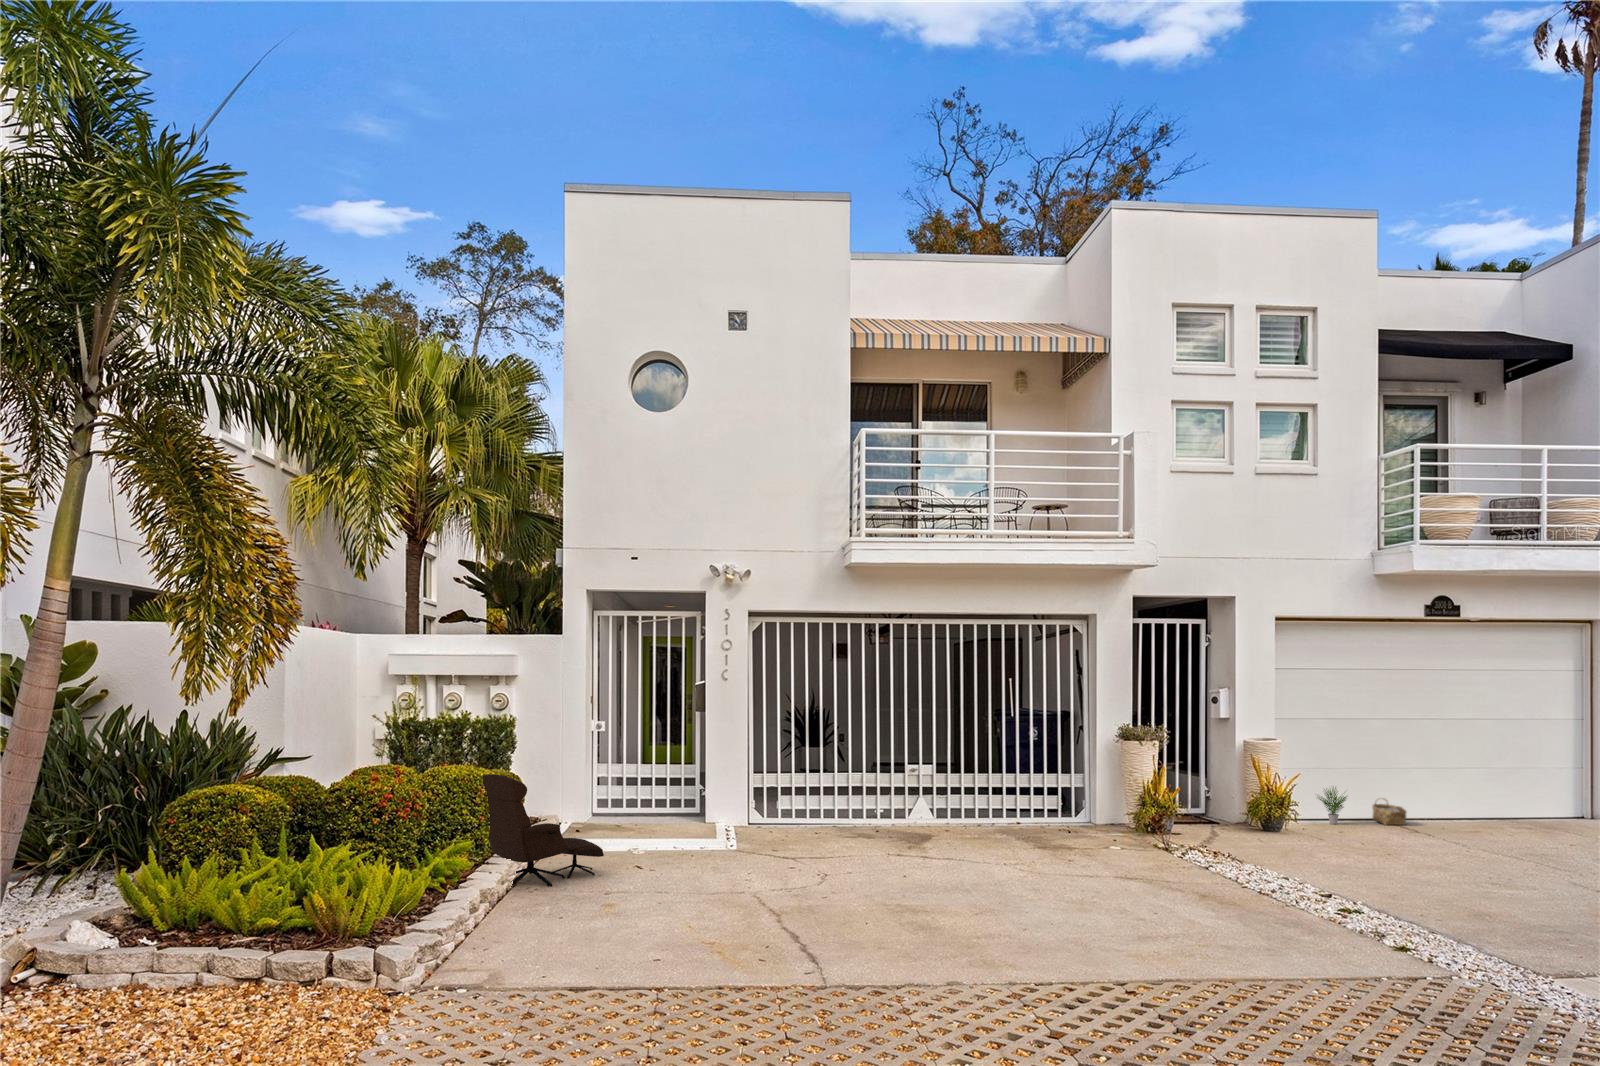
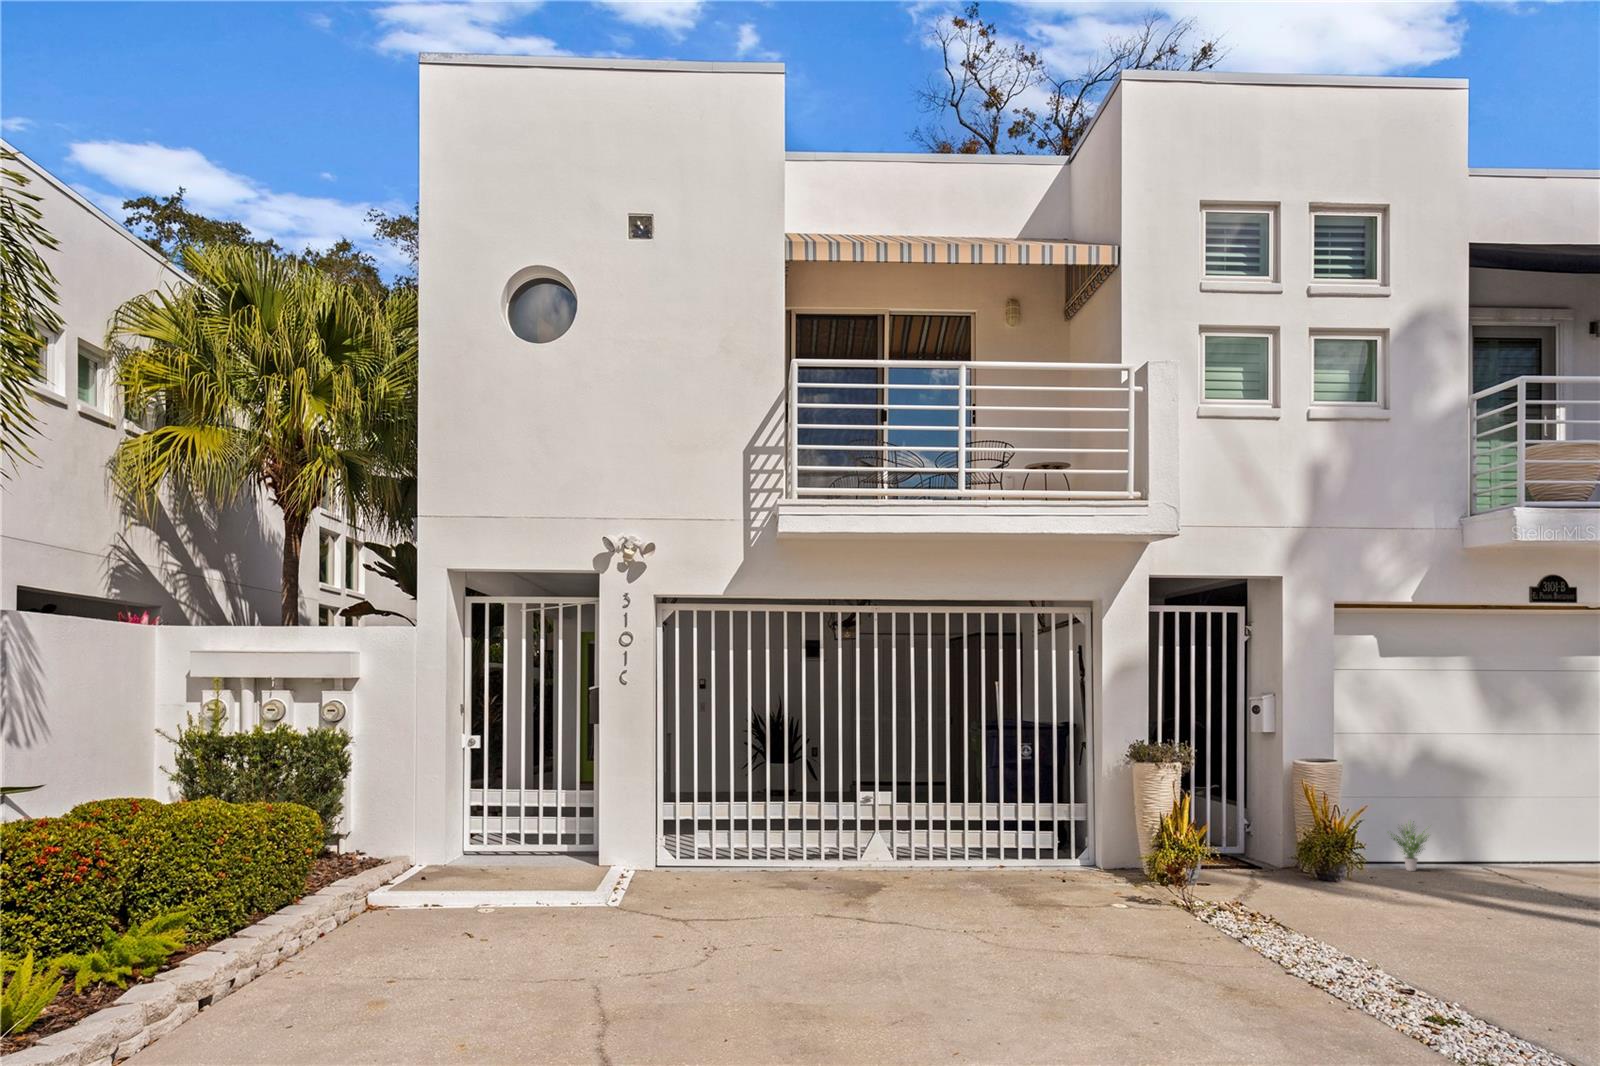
lounge chair: present [482,774,604,887] -> none [224,819,404,980]
woven basket: present [1372,798,1406,825] -> none [1461,836,1508,873]

